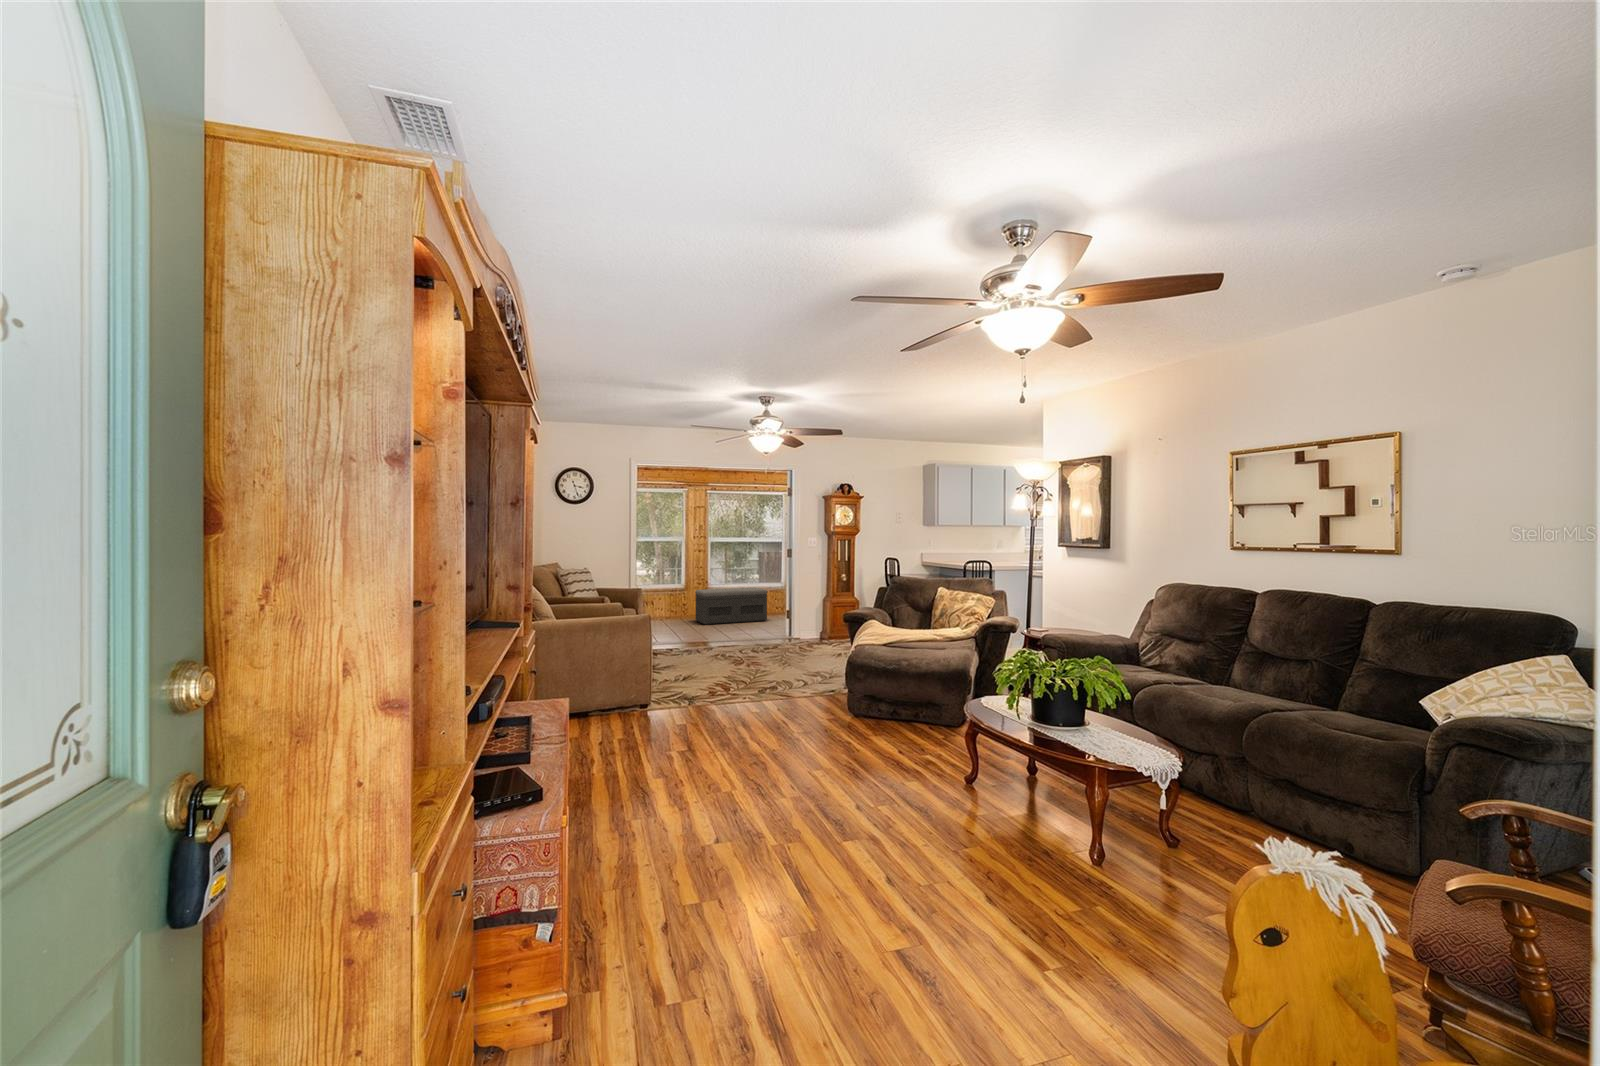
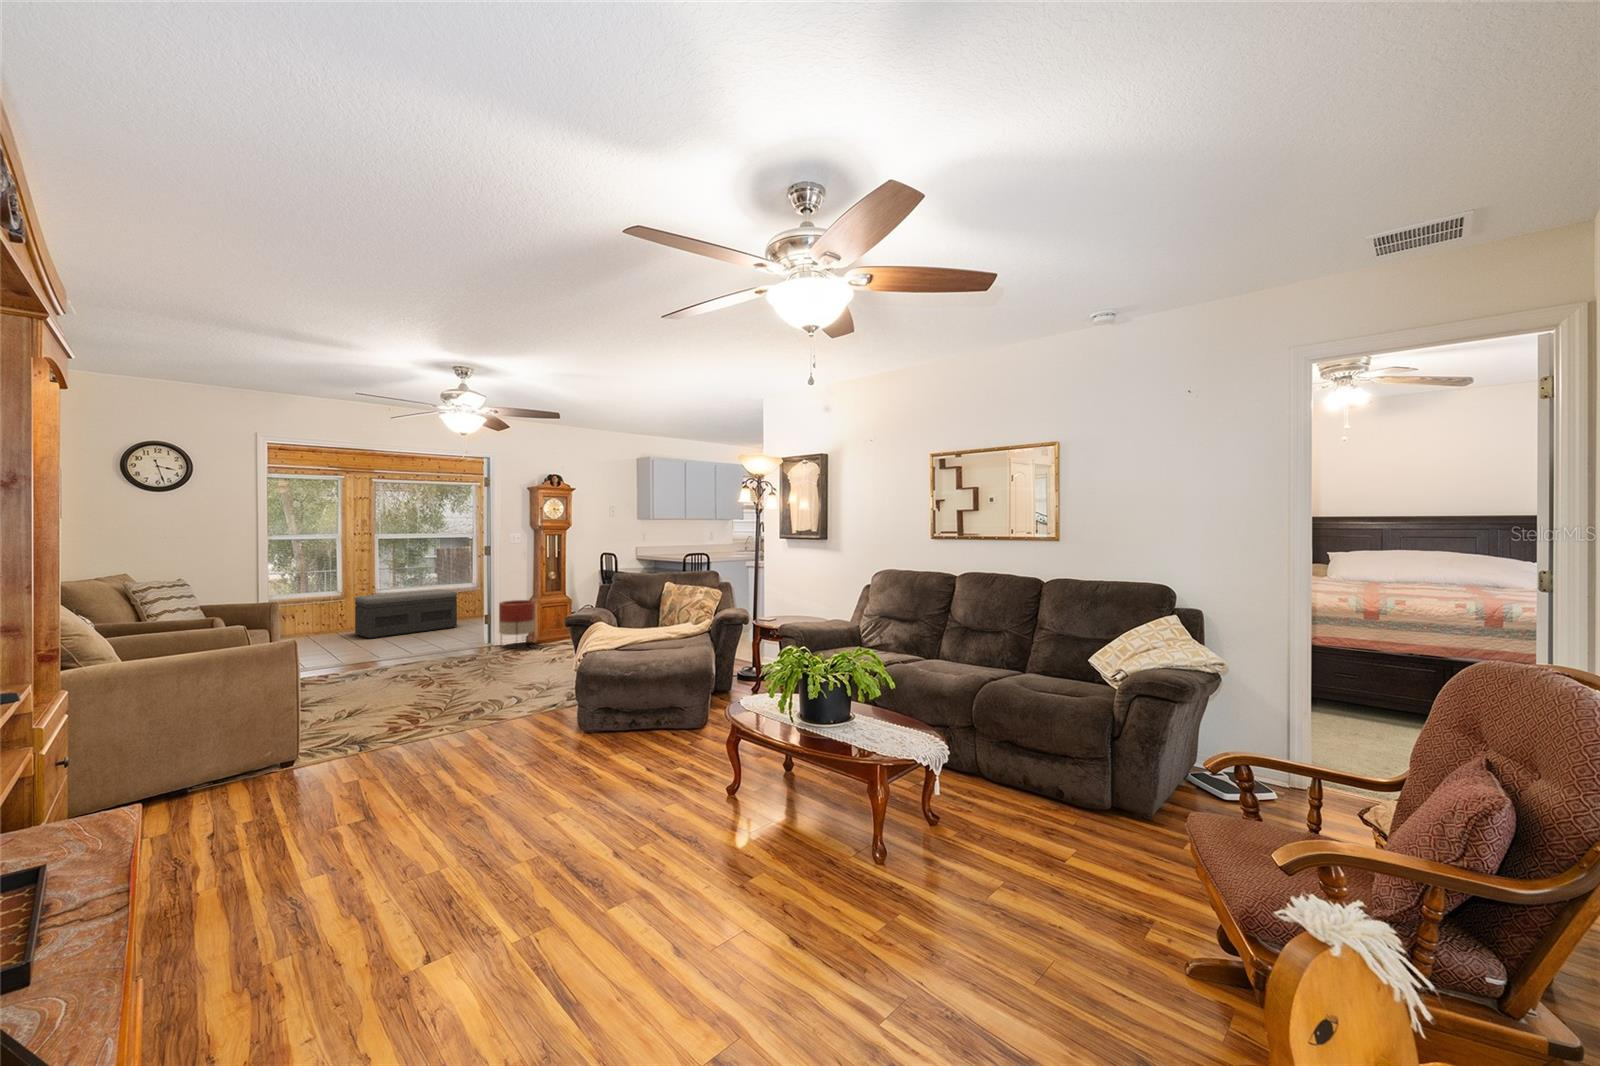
planter: none [796,599,825,642] -> present [499,600,535,635]

